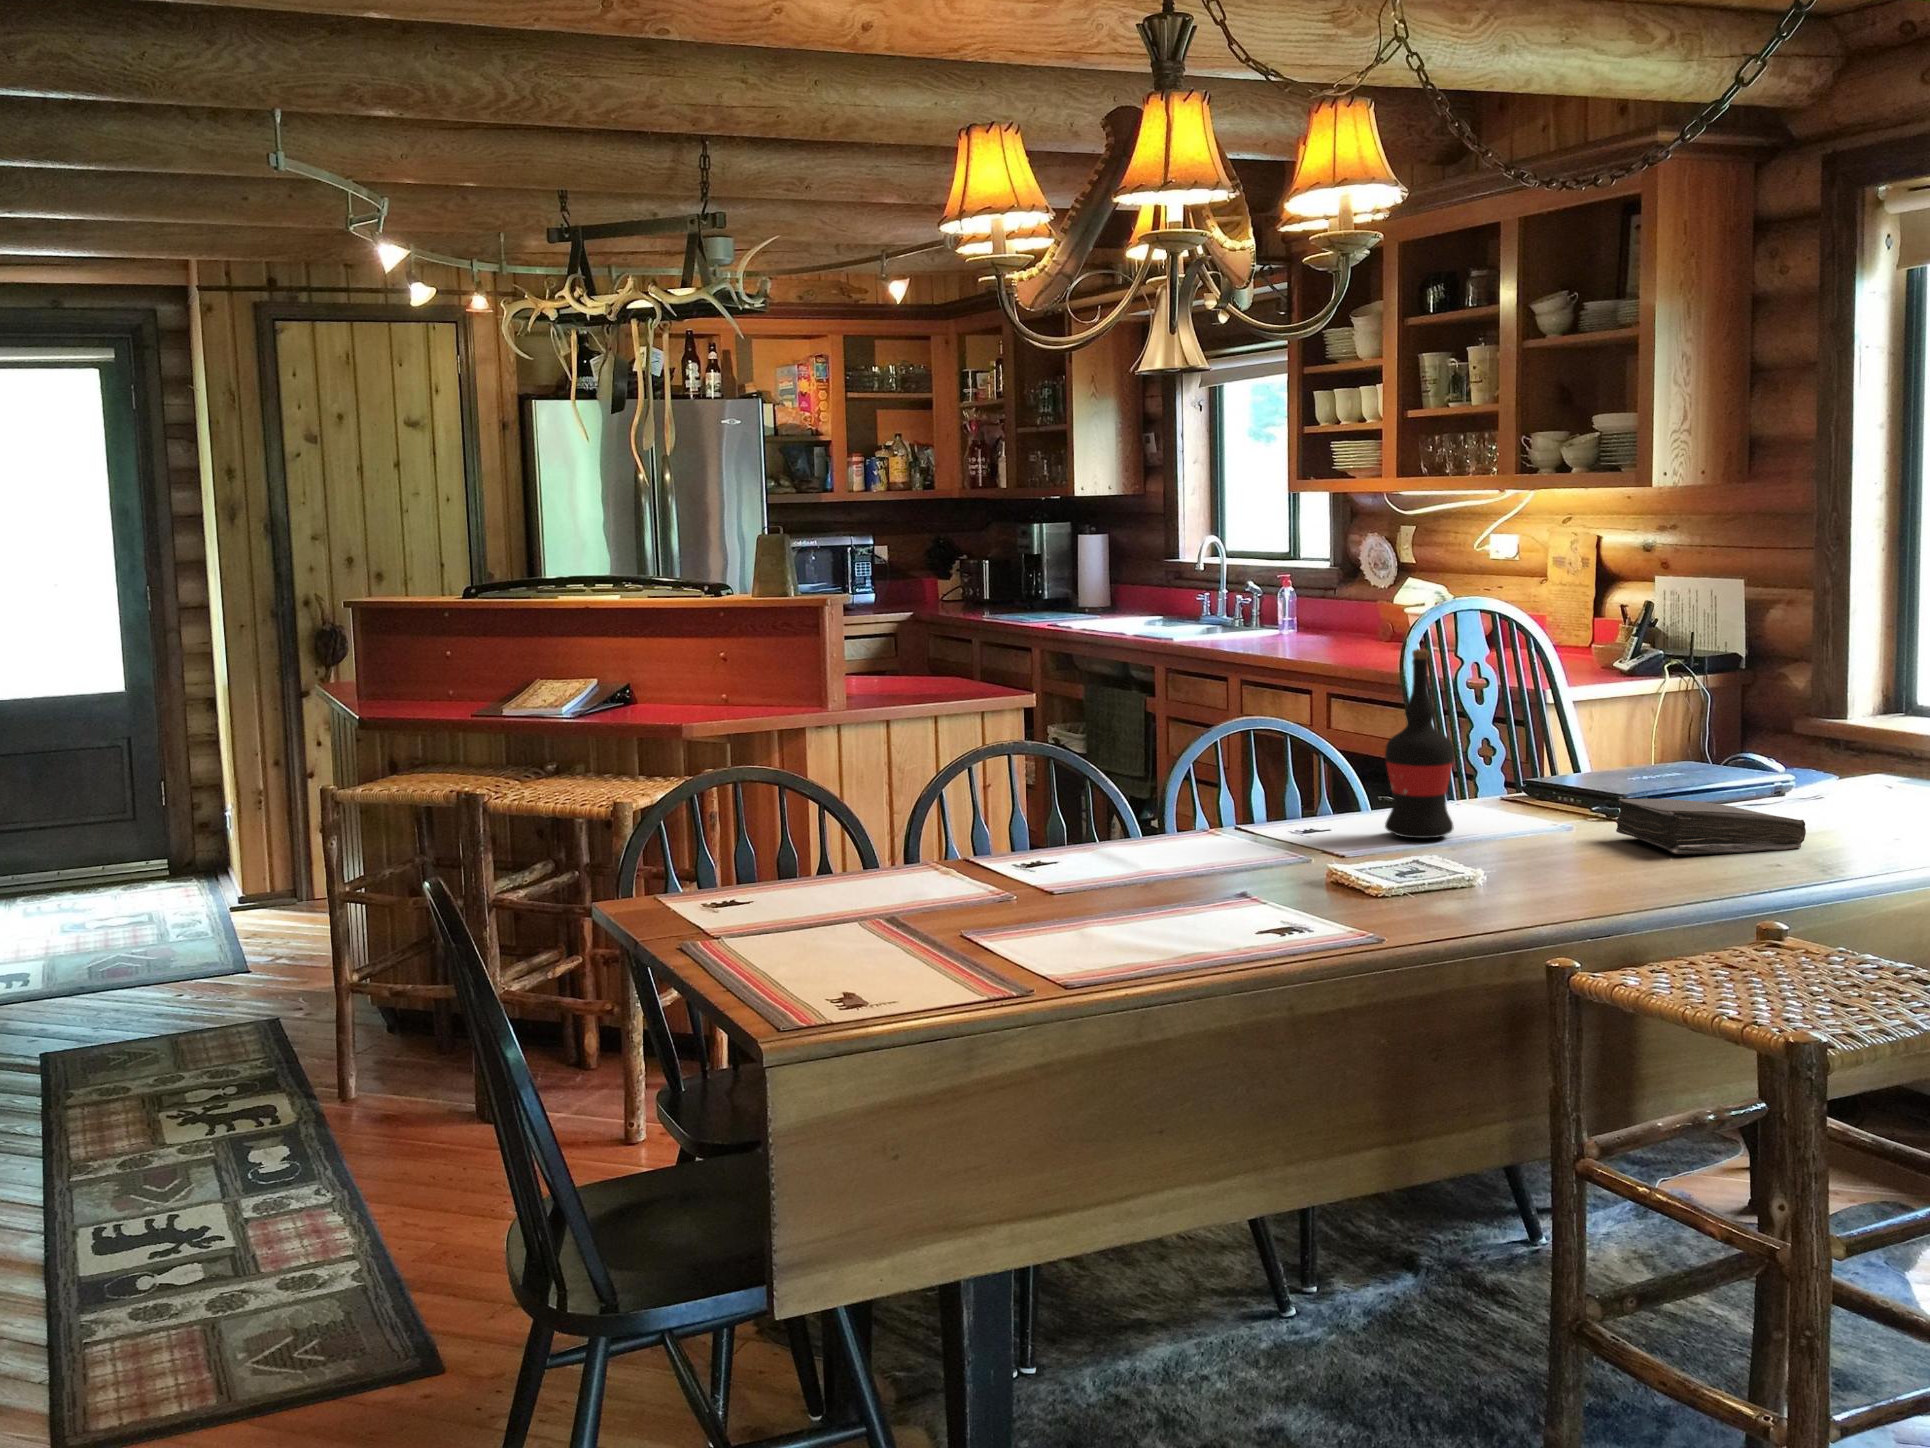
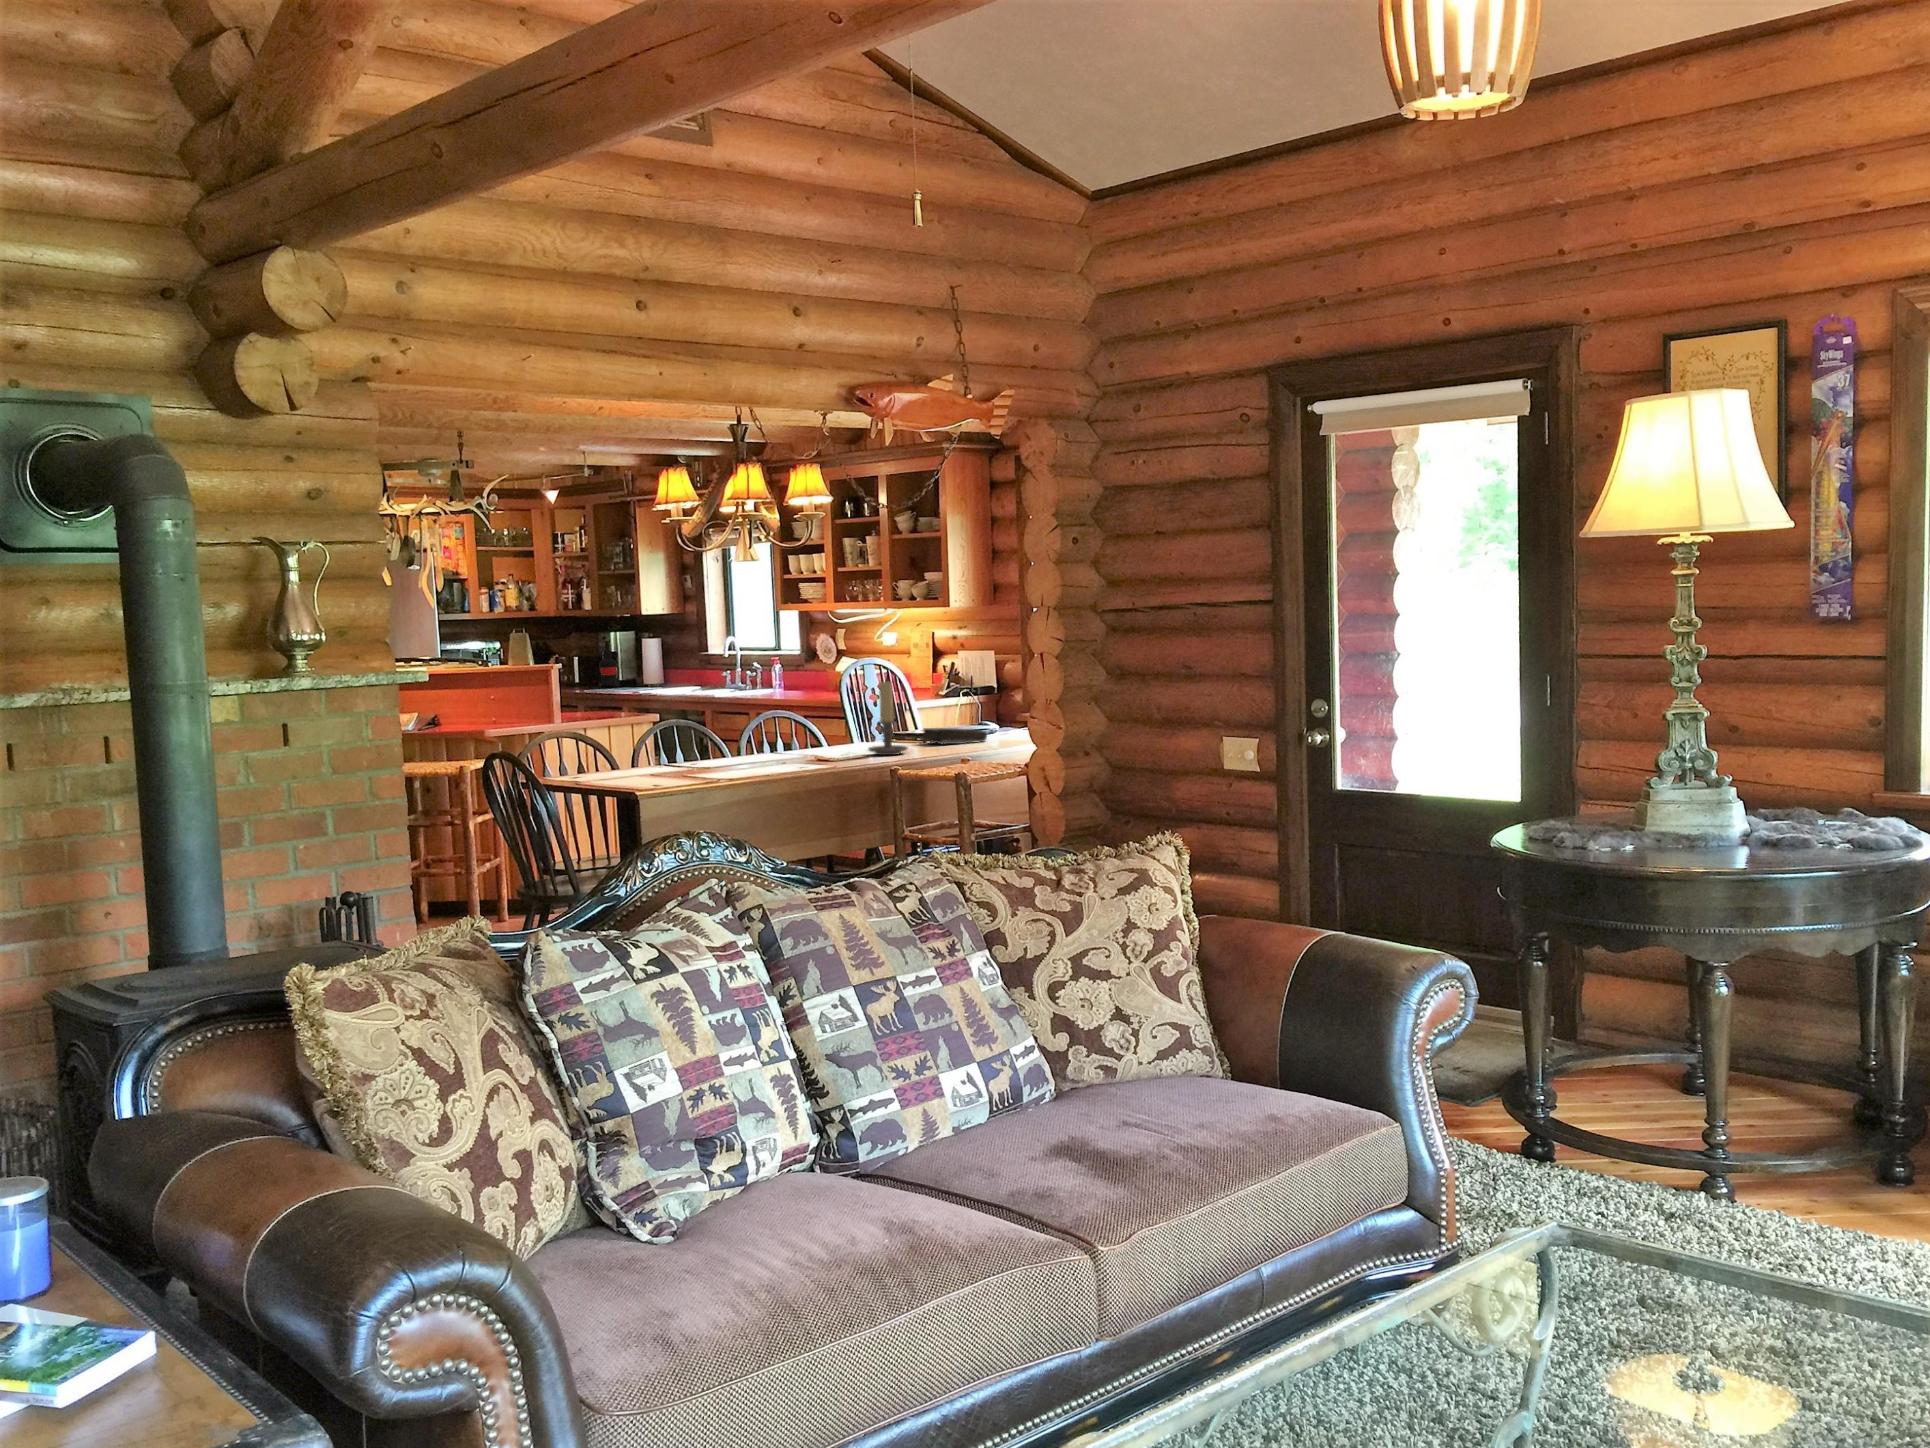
wine bottle: present [1385,649,1454,838] -> present [599,639,618,686]
candle holder: none [1475,689,1592,901] -> present [869,681,907,755]

